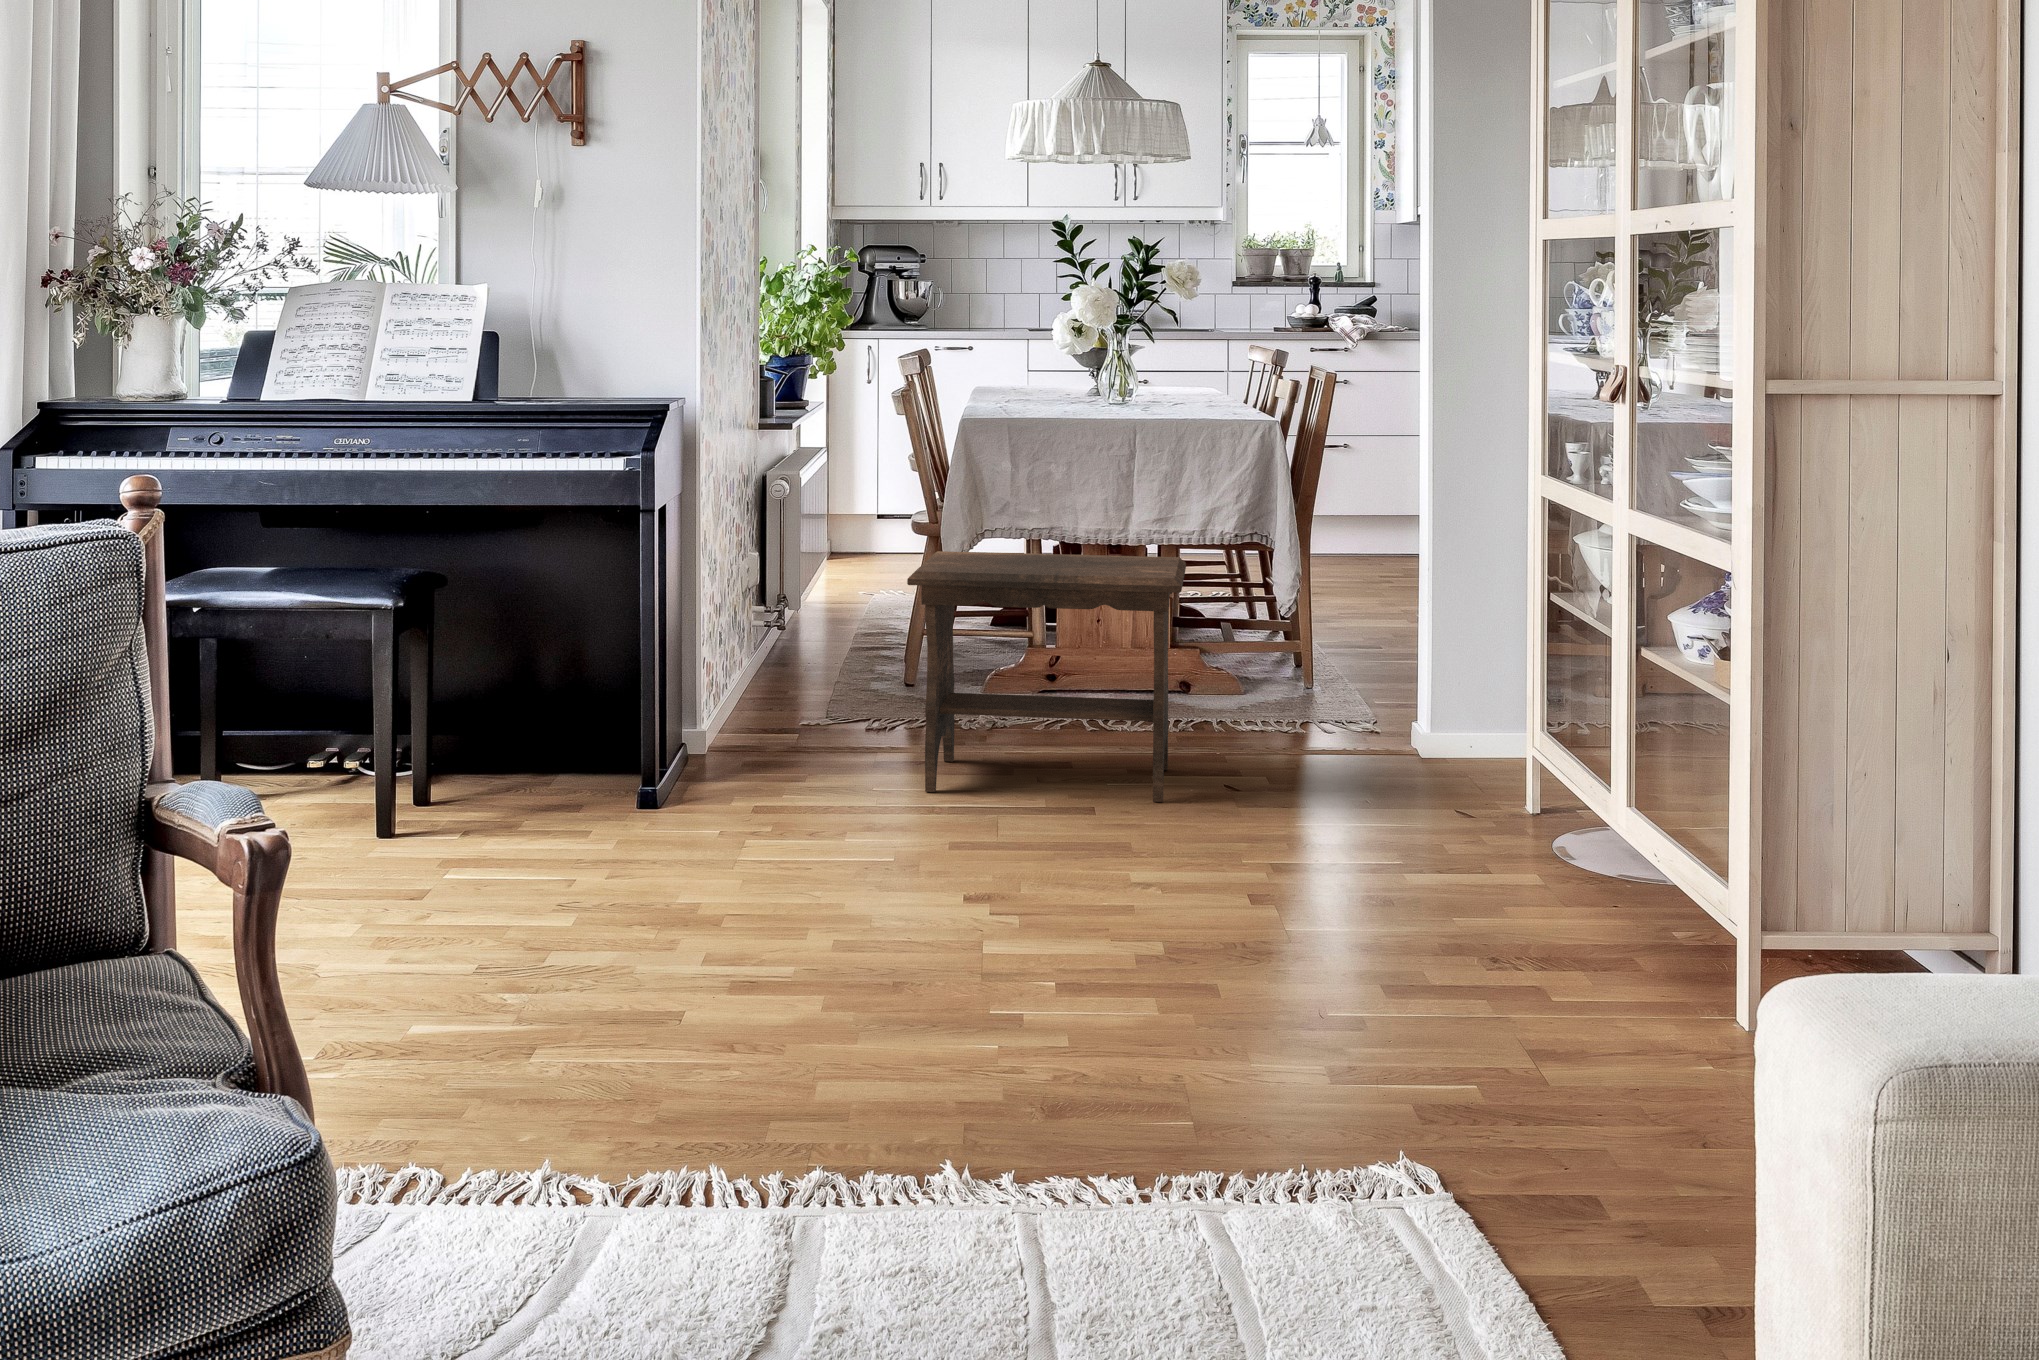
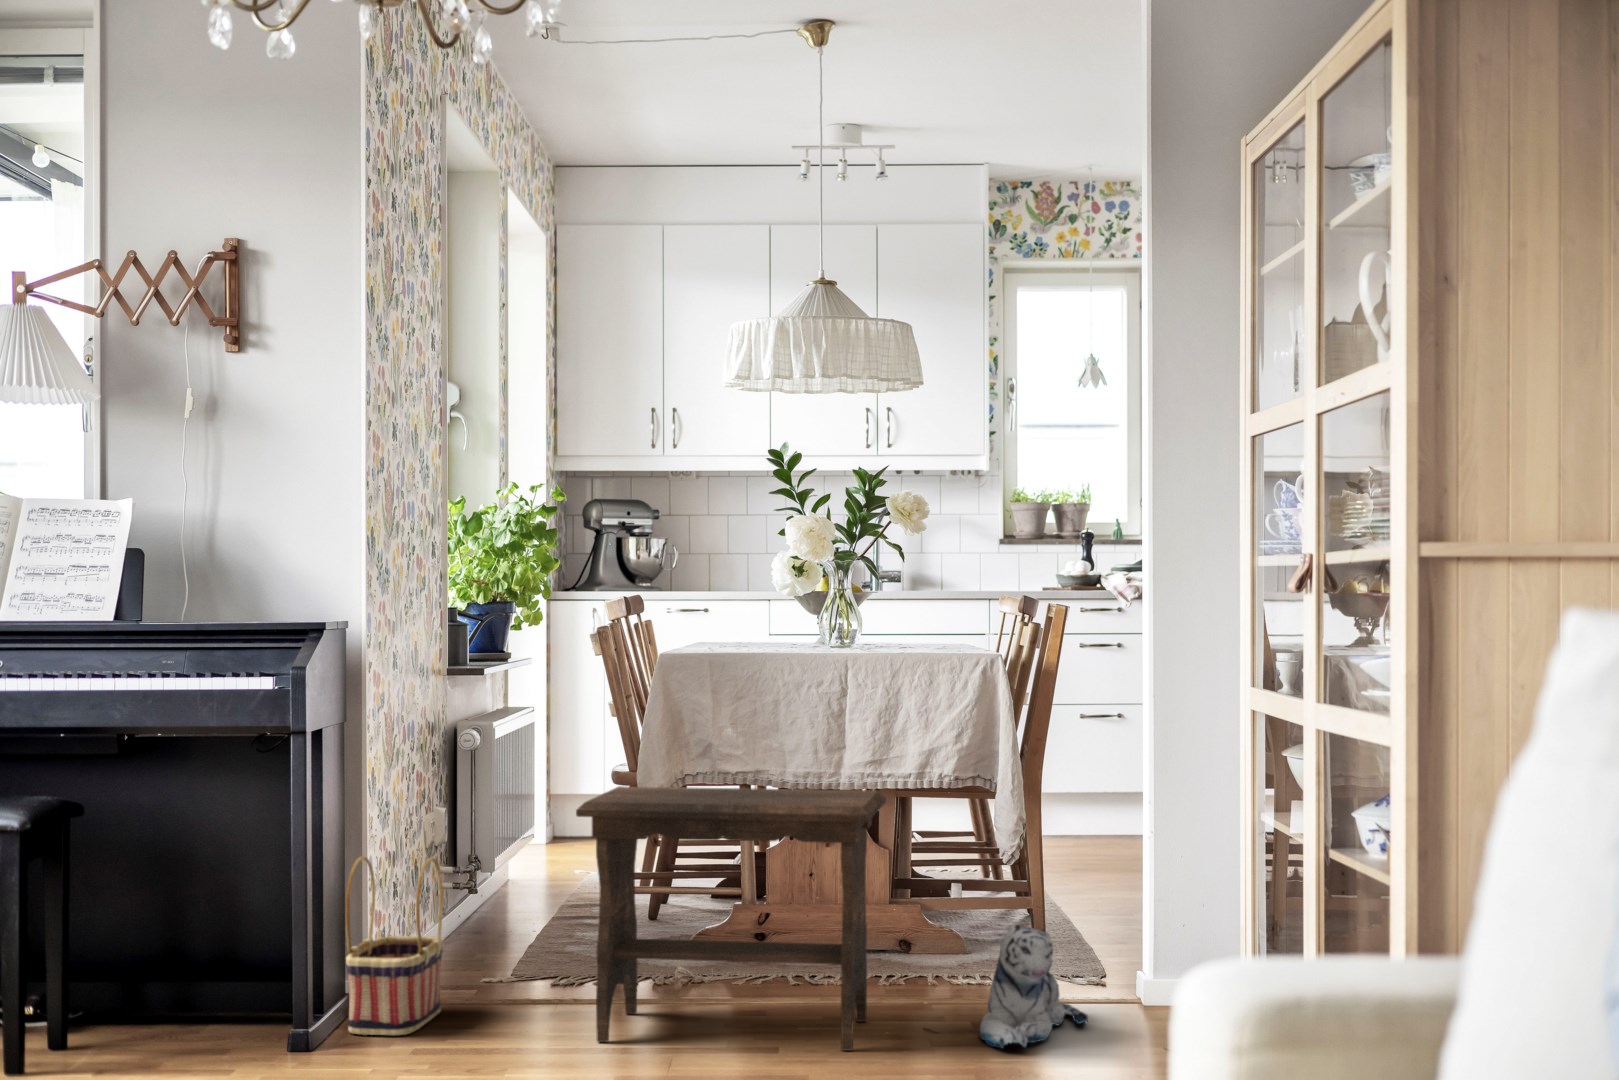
basket: none [691,616,775,784] -> present [346,856,443,1035]
plush toy: none [1276,684,1375,801] -> present [979,925,1088,1049]

